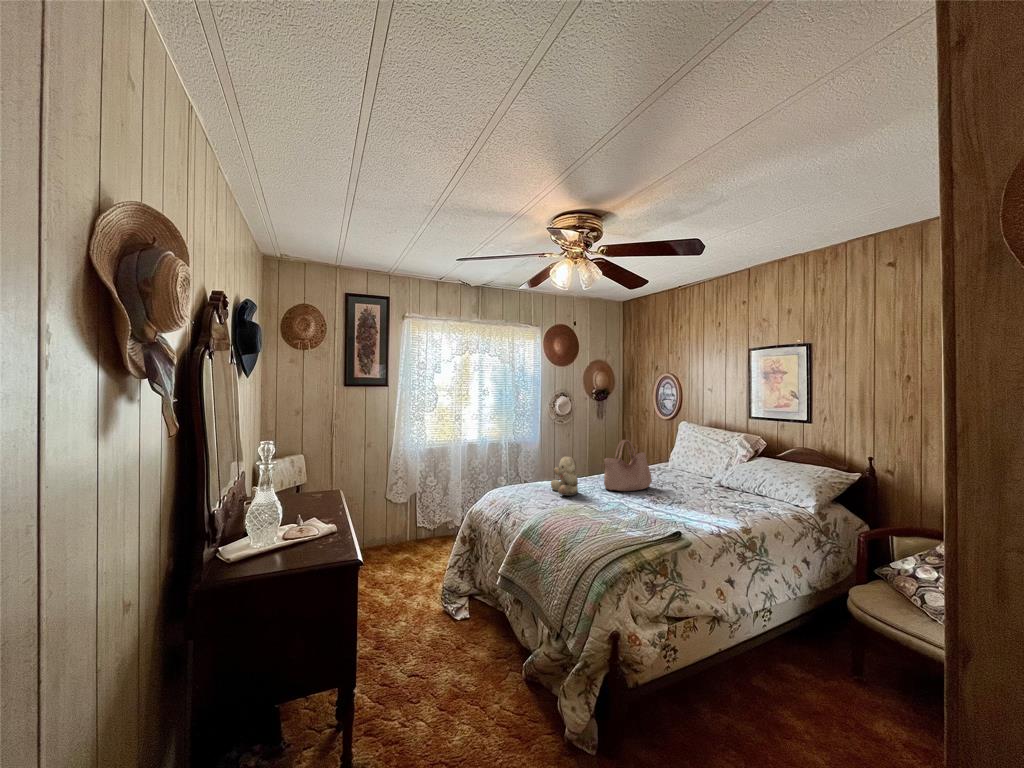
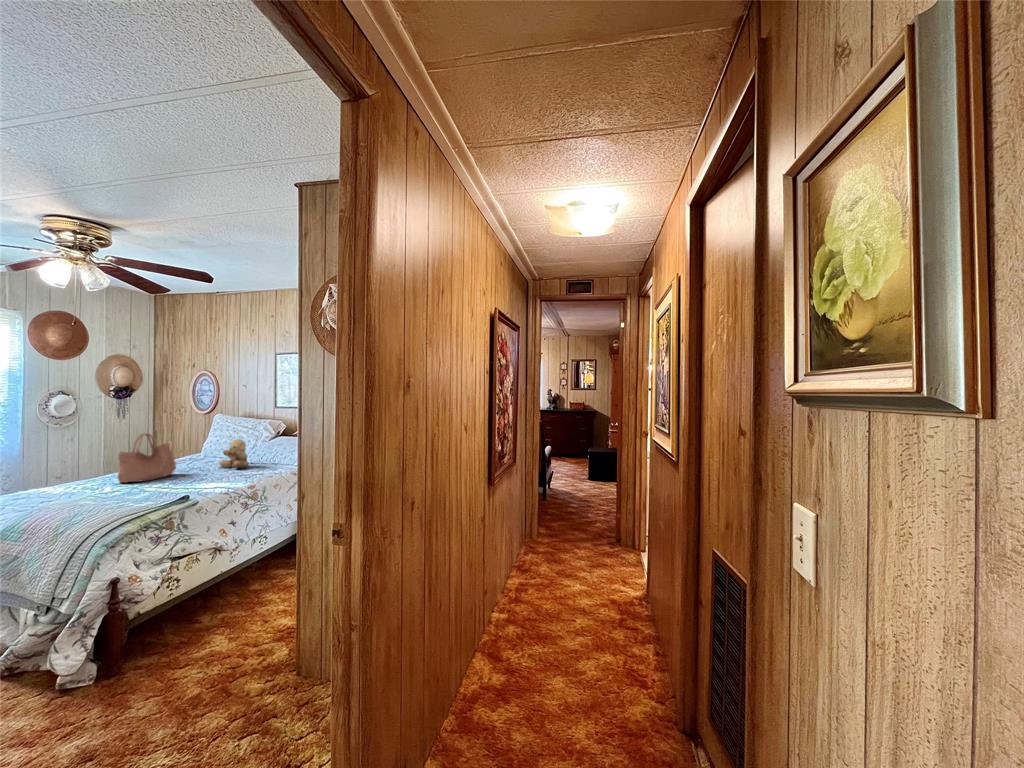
teddy bear: present [551,457,578,496] -> present [220,439,248,468]

